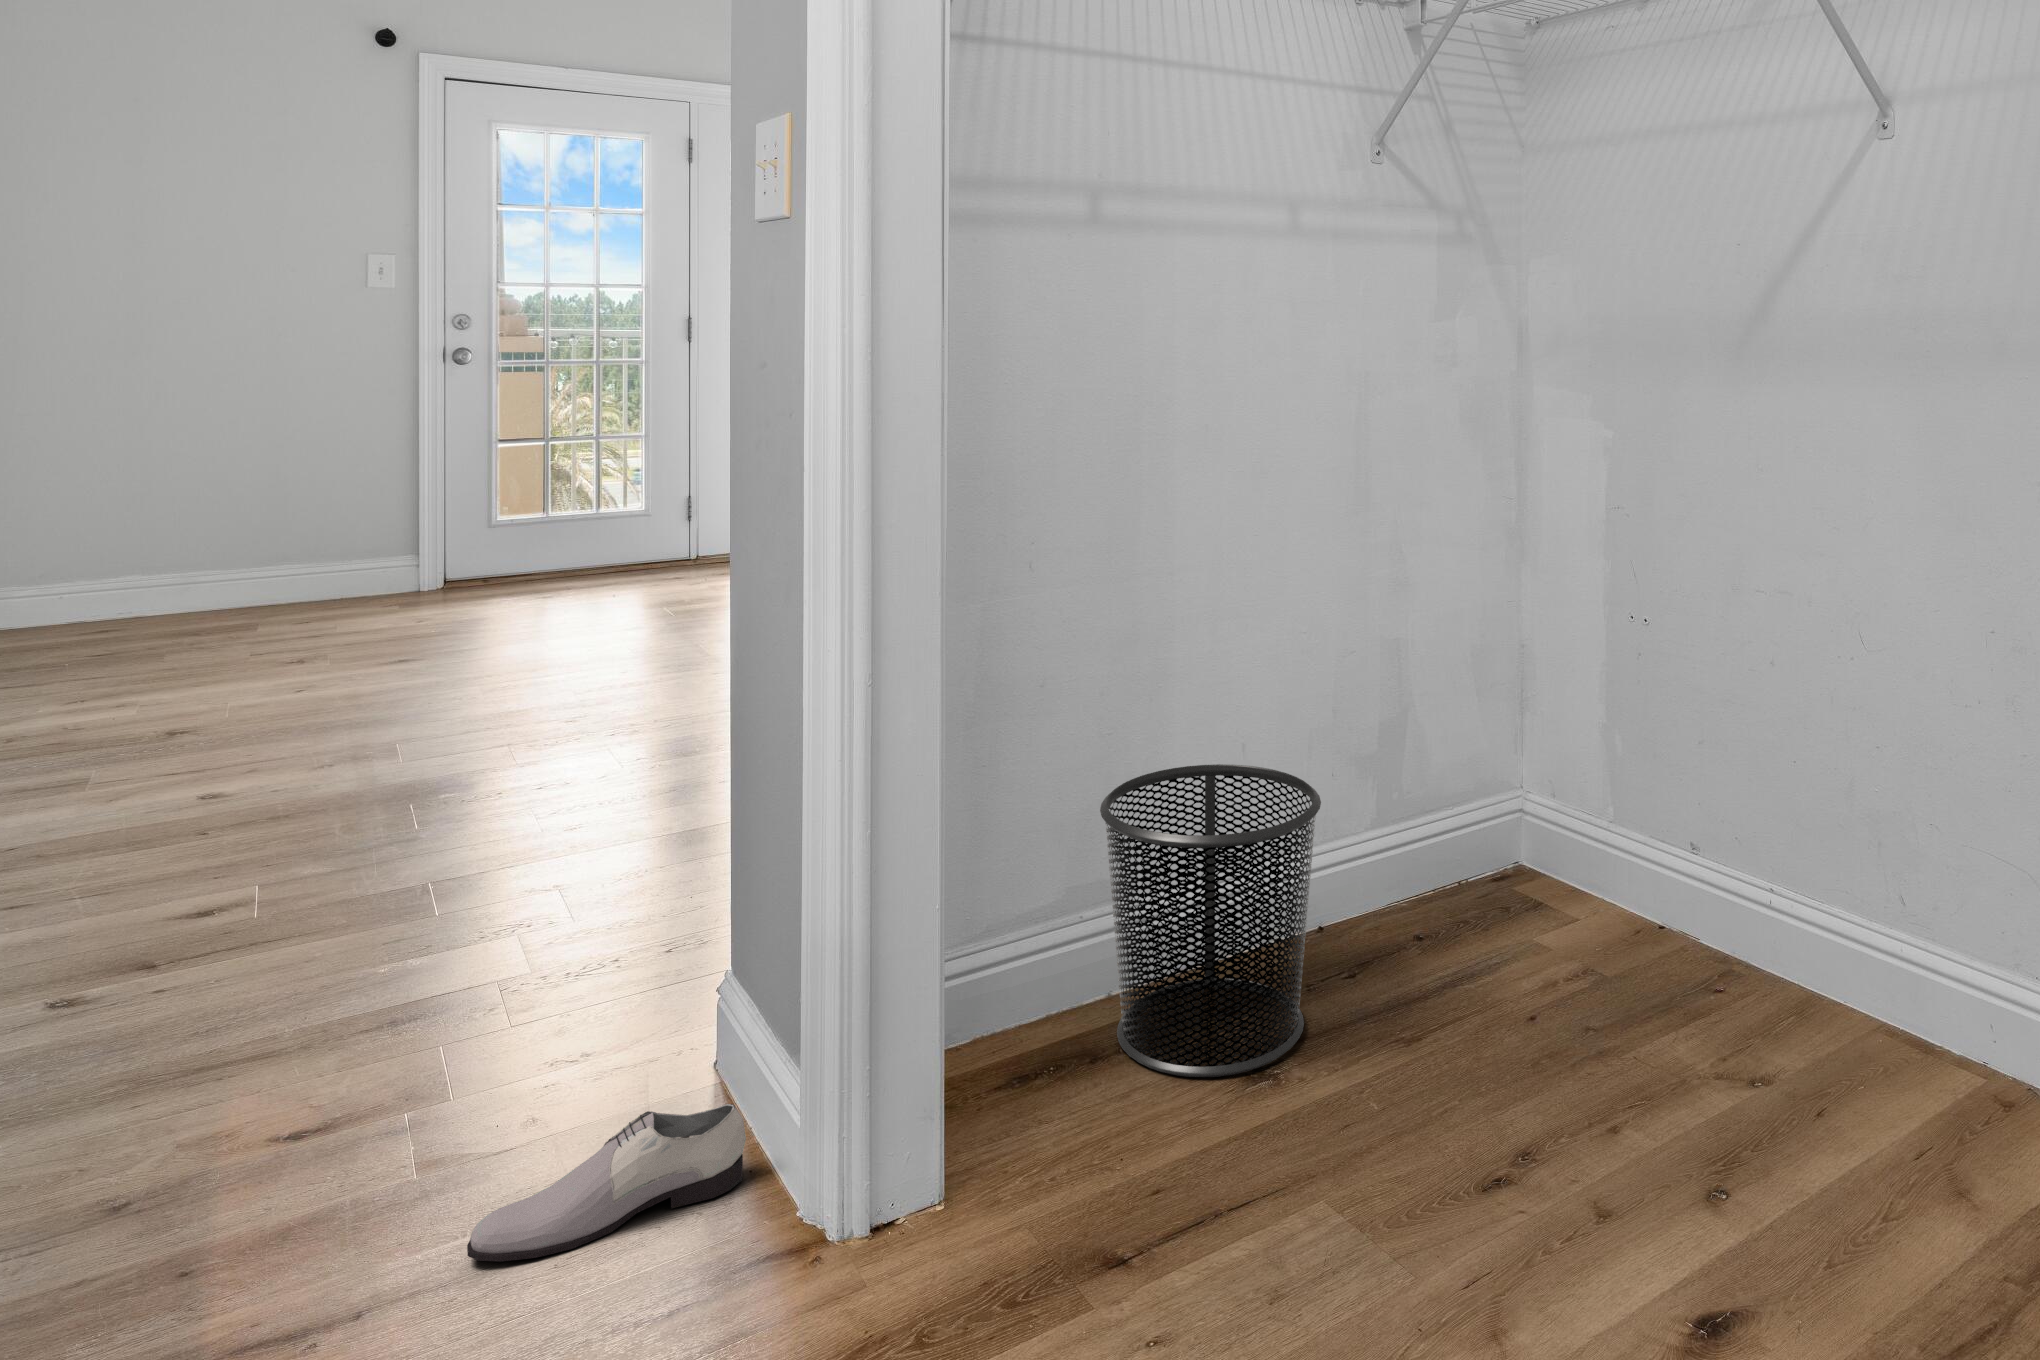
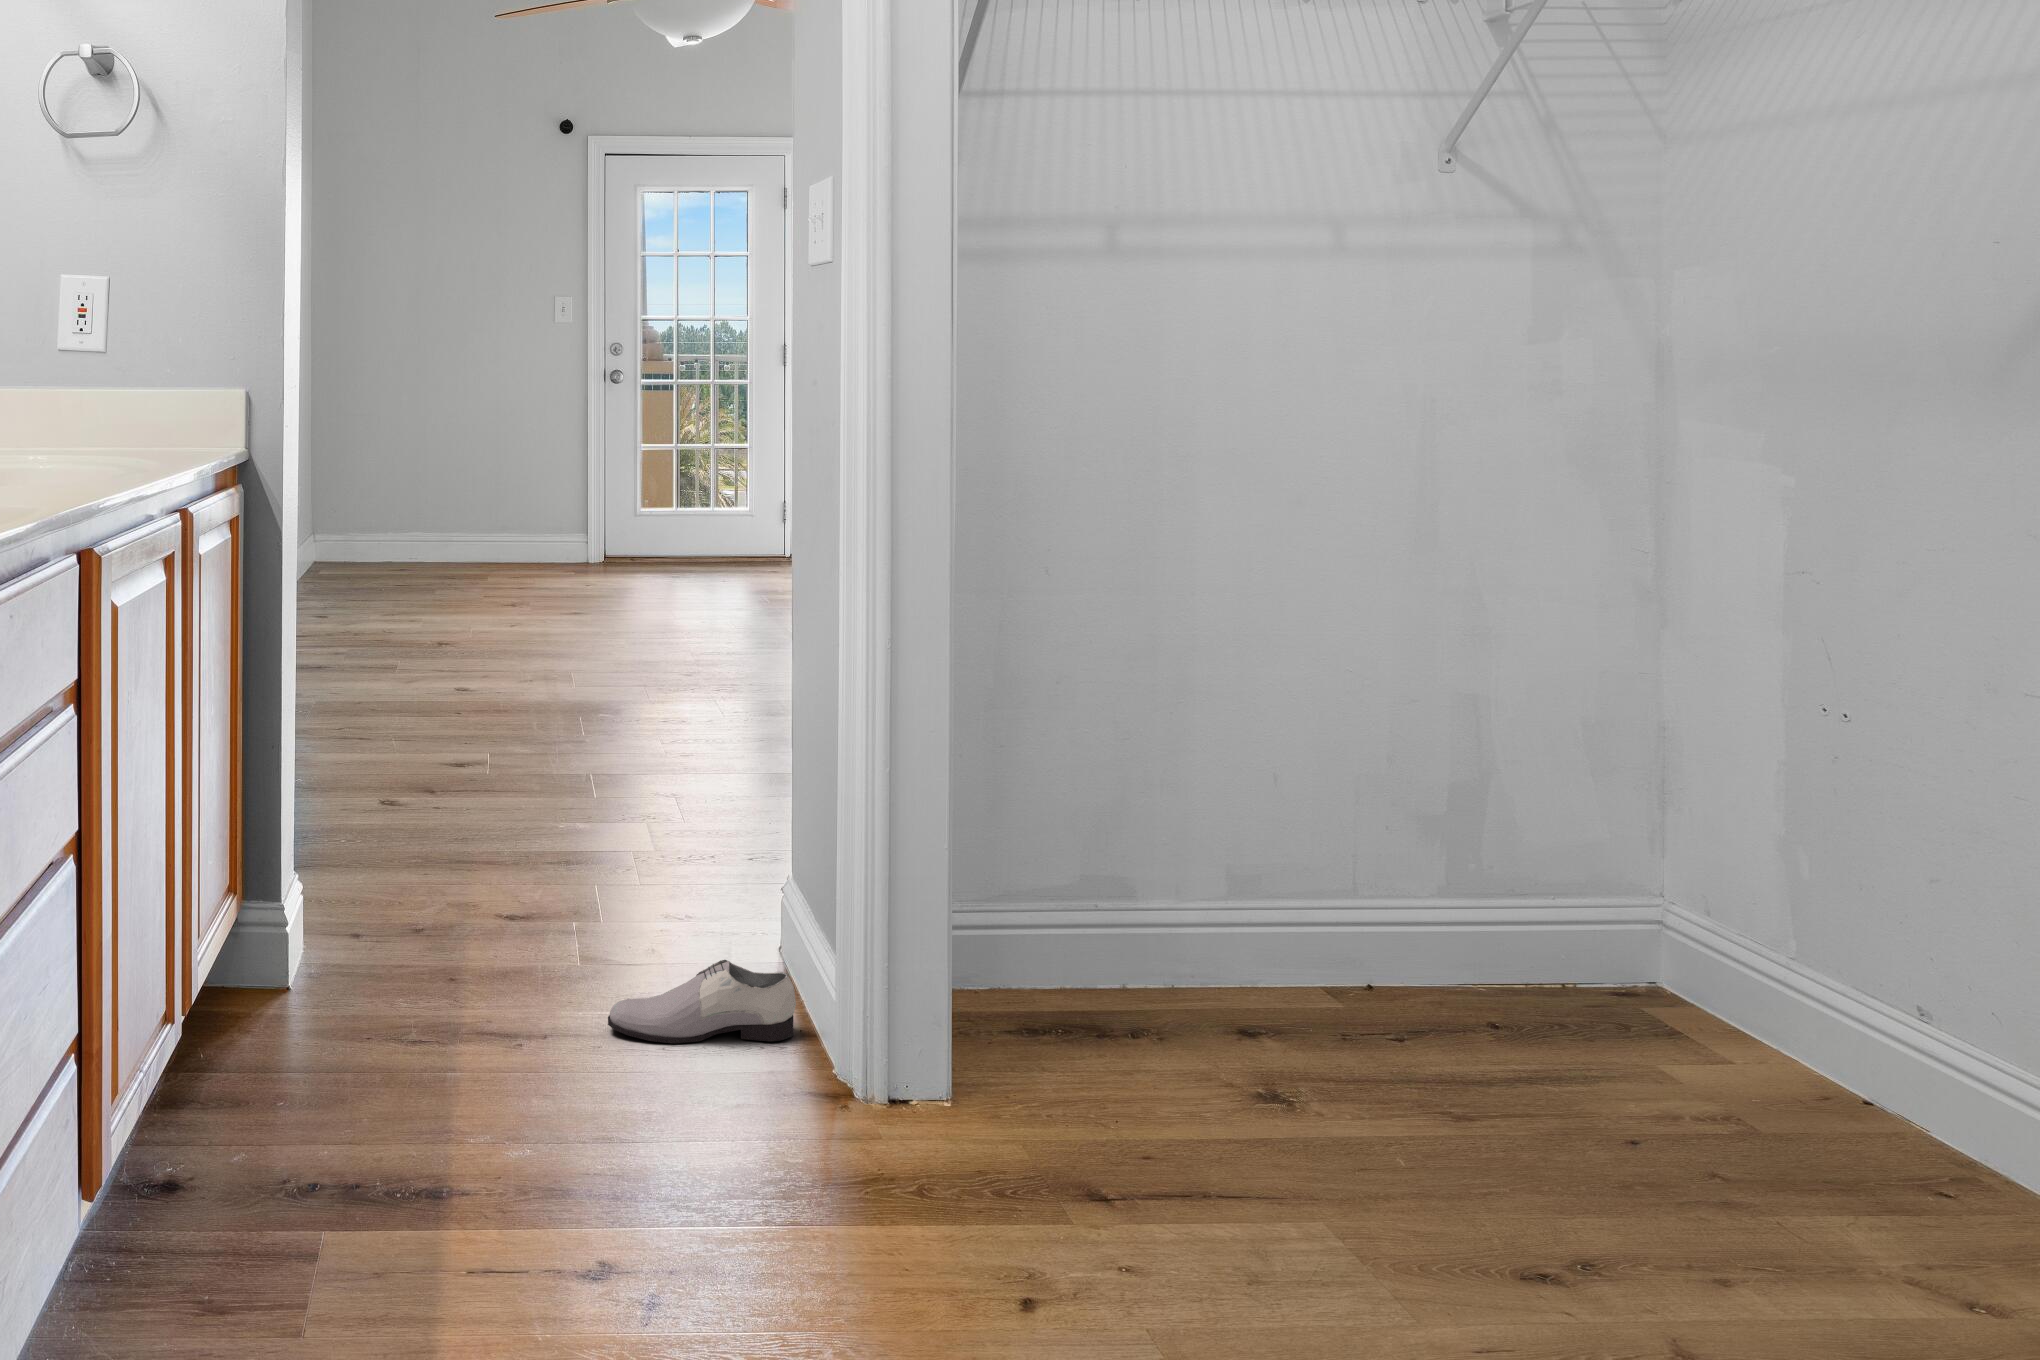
waste bin: present [1100,764,1321,1077] -> none [1109,780,1350,1088]

